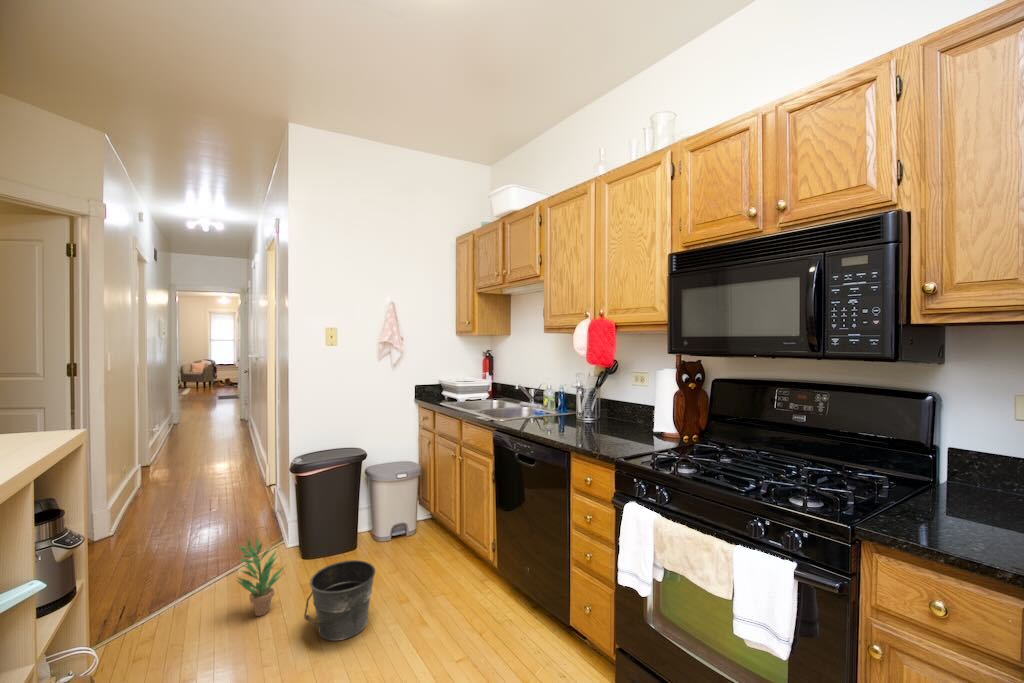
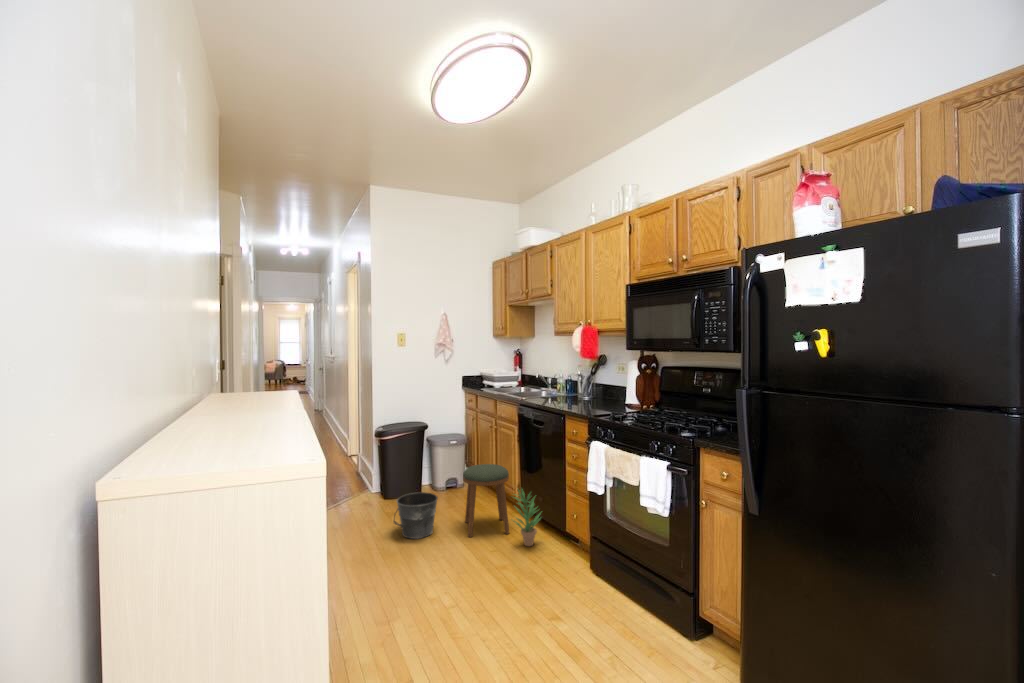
stool: none [414,514,482,633] -> present [463,464,509,537]
potted plant: present [237,538,283,616] -> present [515,489,540,546]

